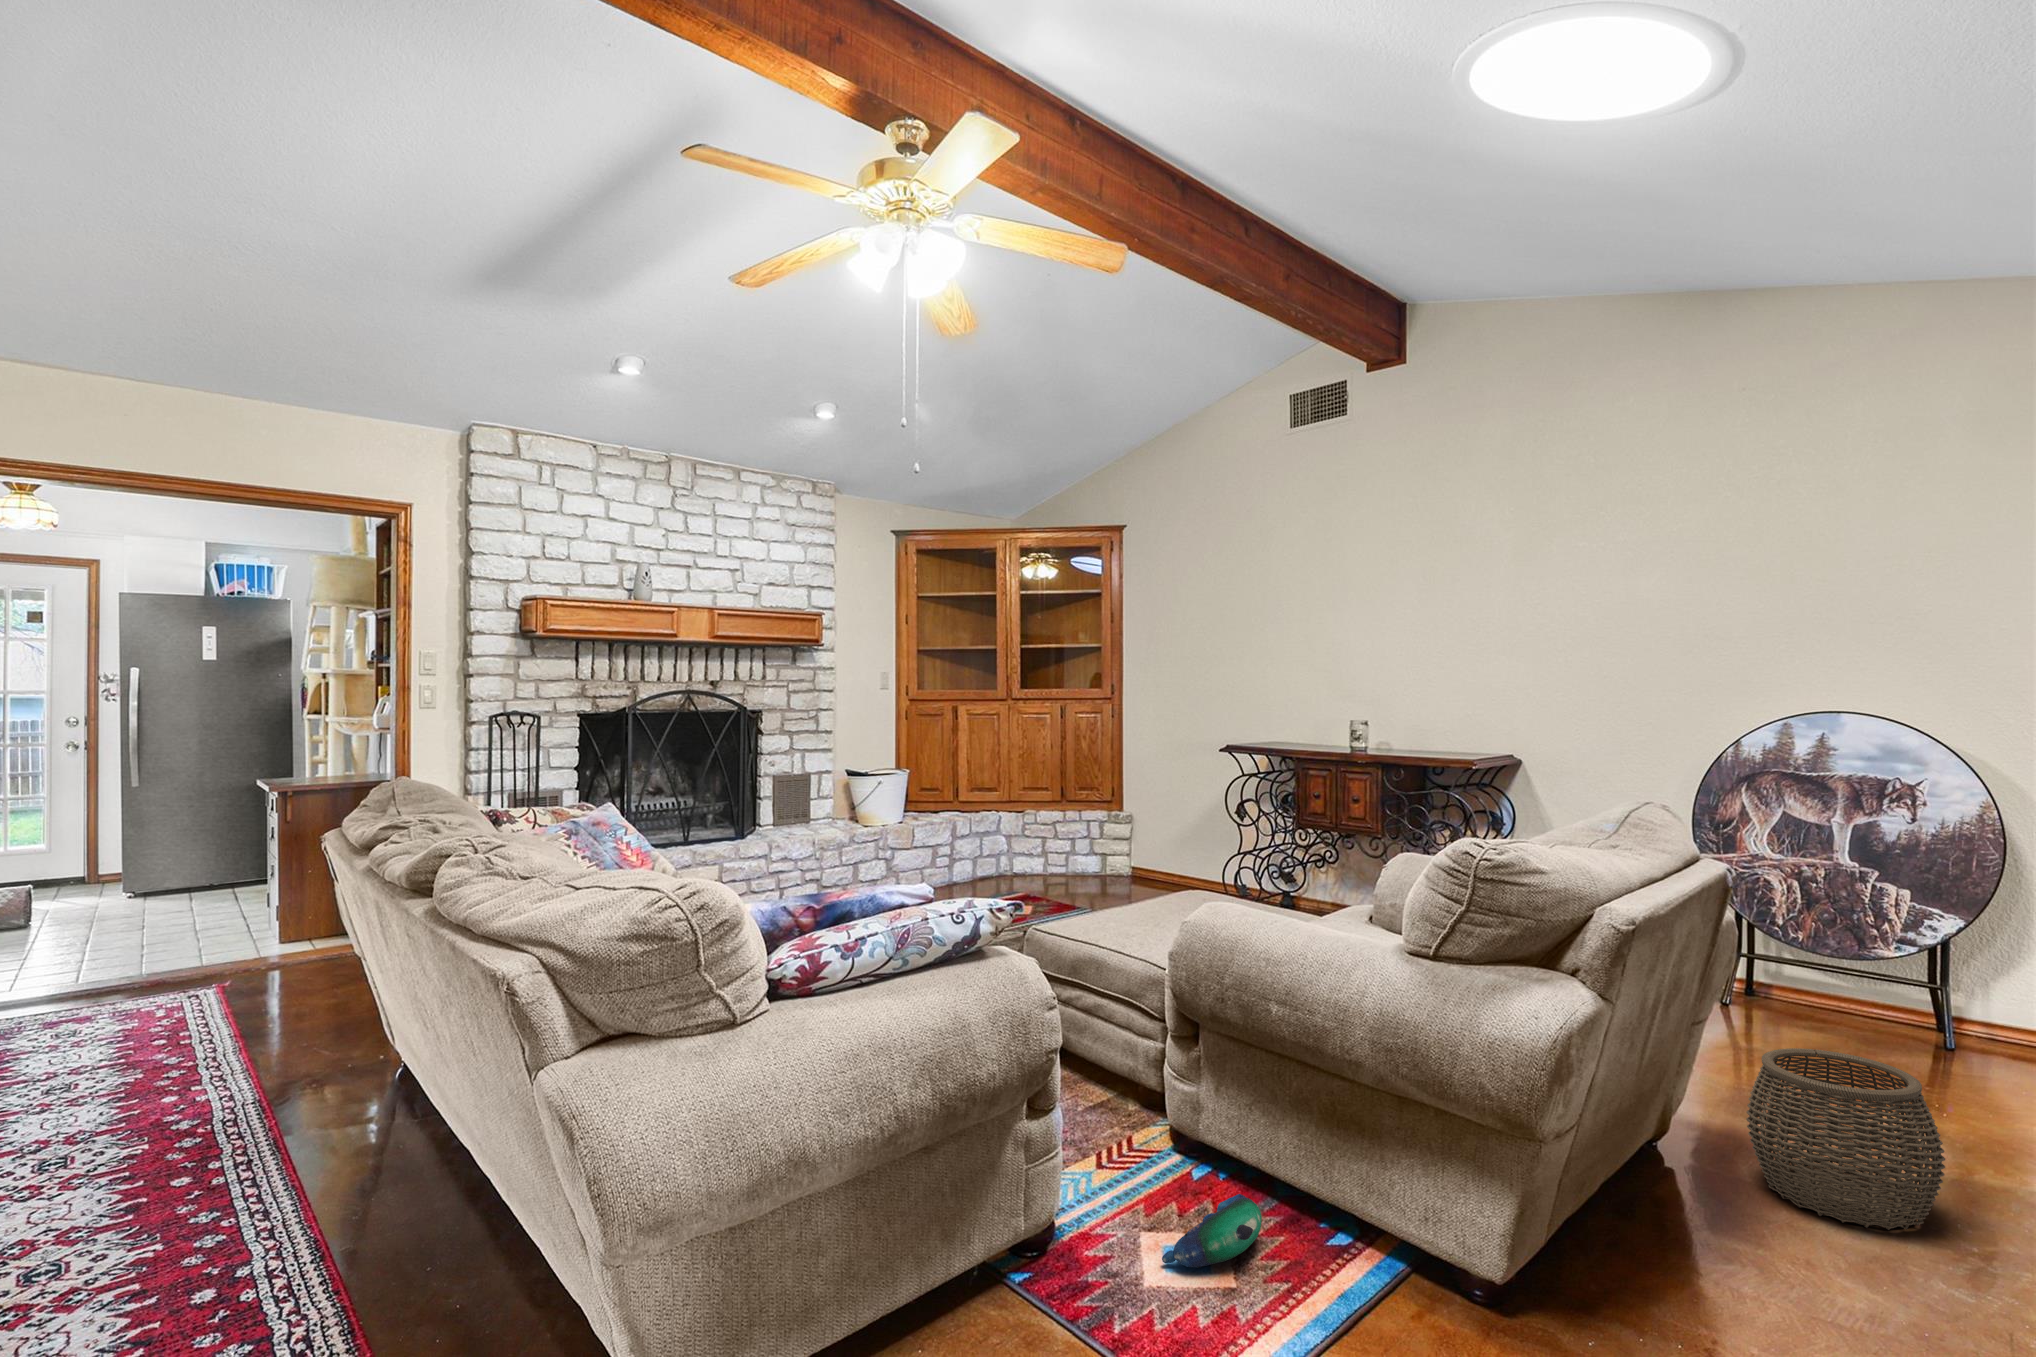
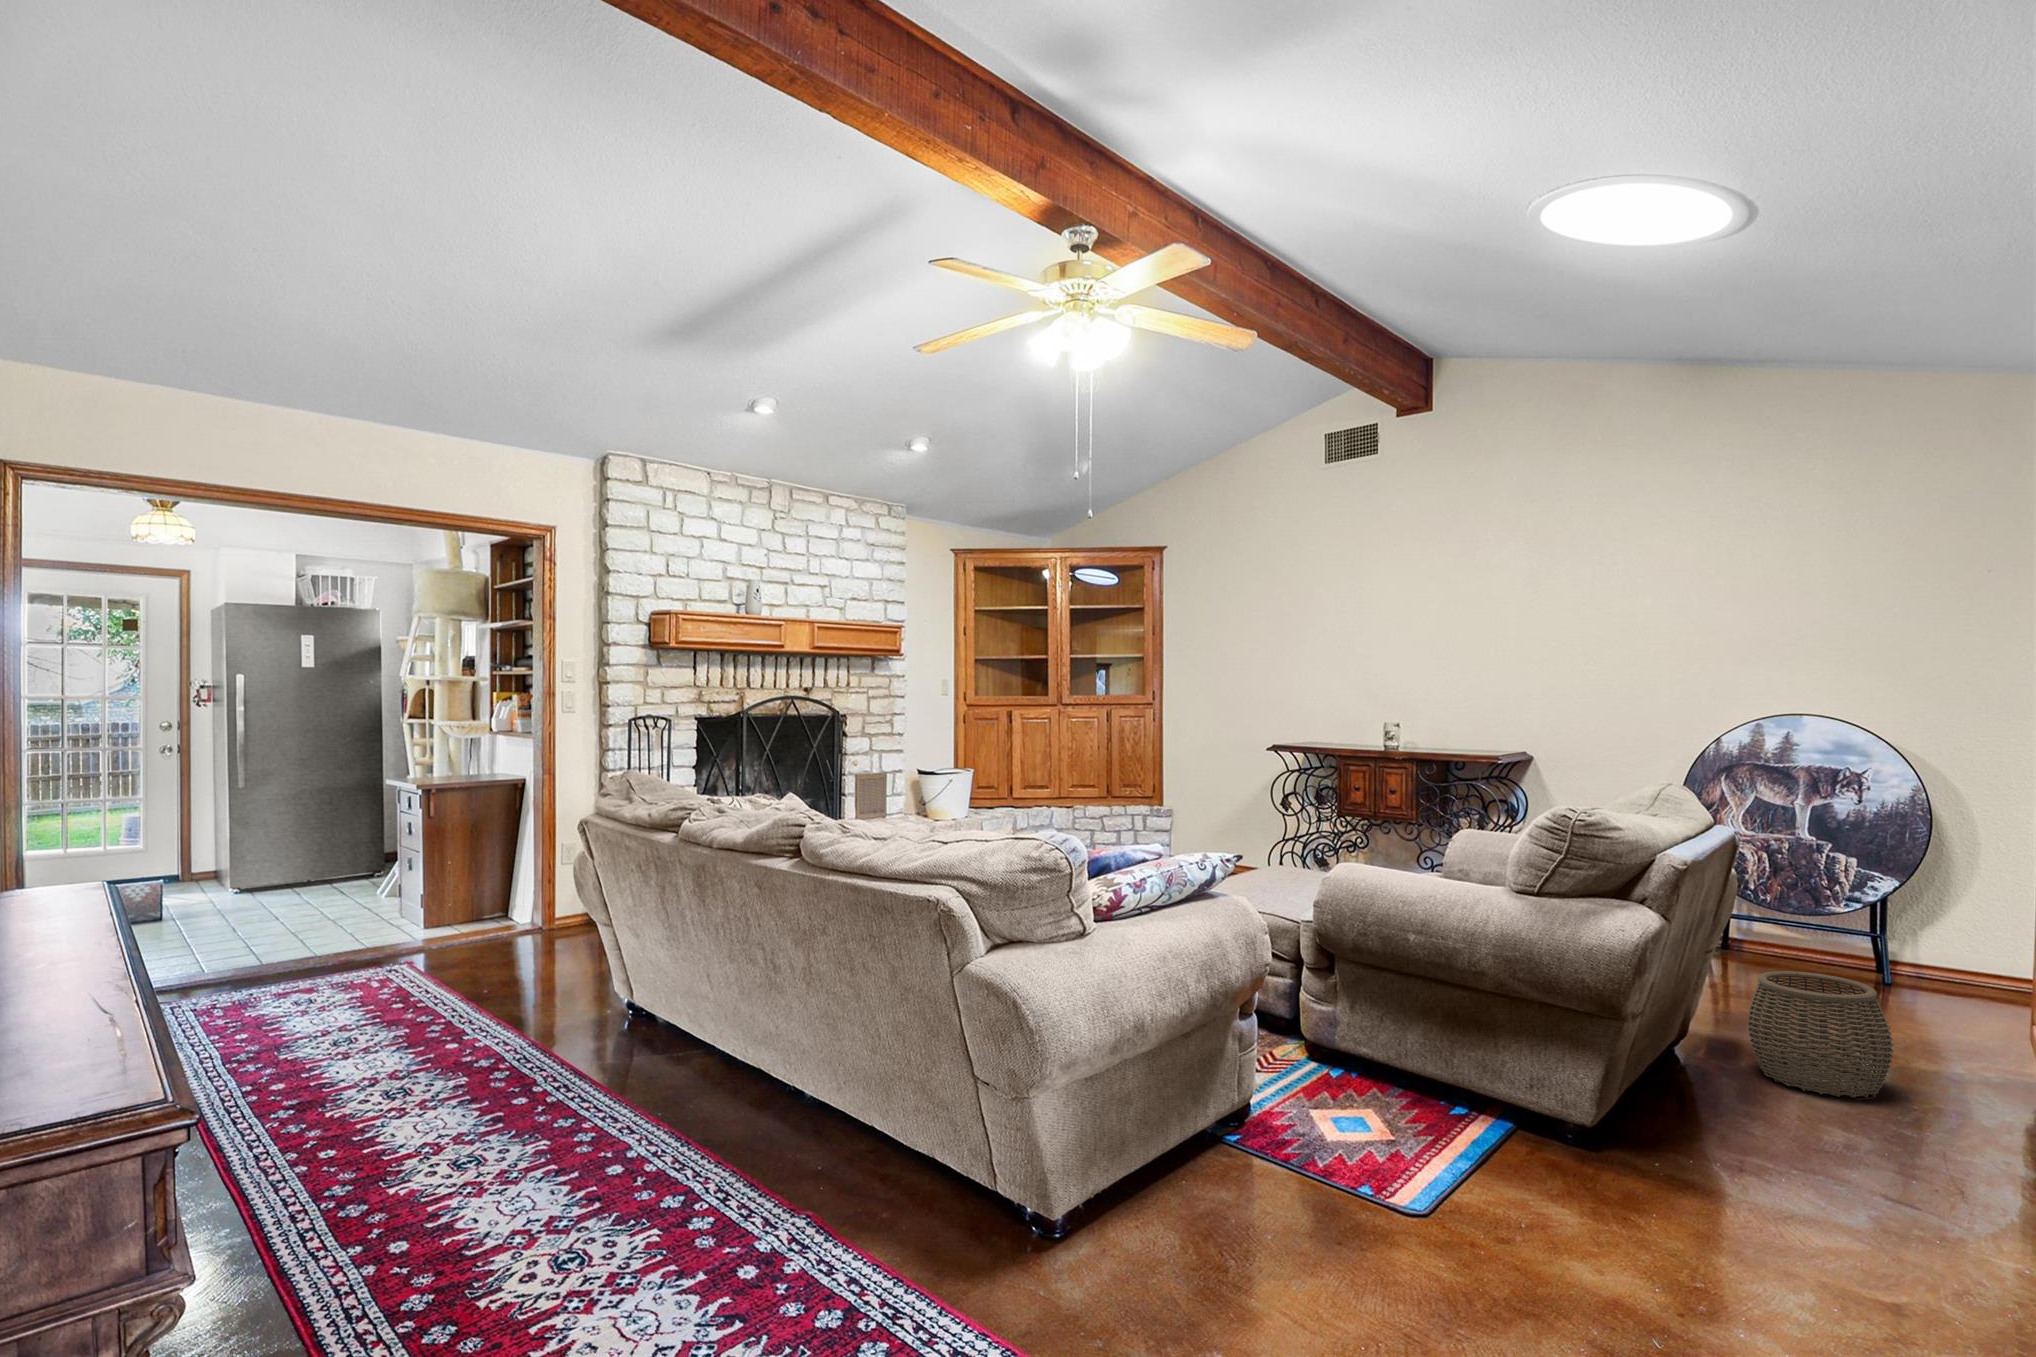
plush toy: present [1162,1194,1262,1268] -> none [1337,1080,1406,1129]

